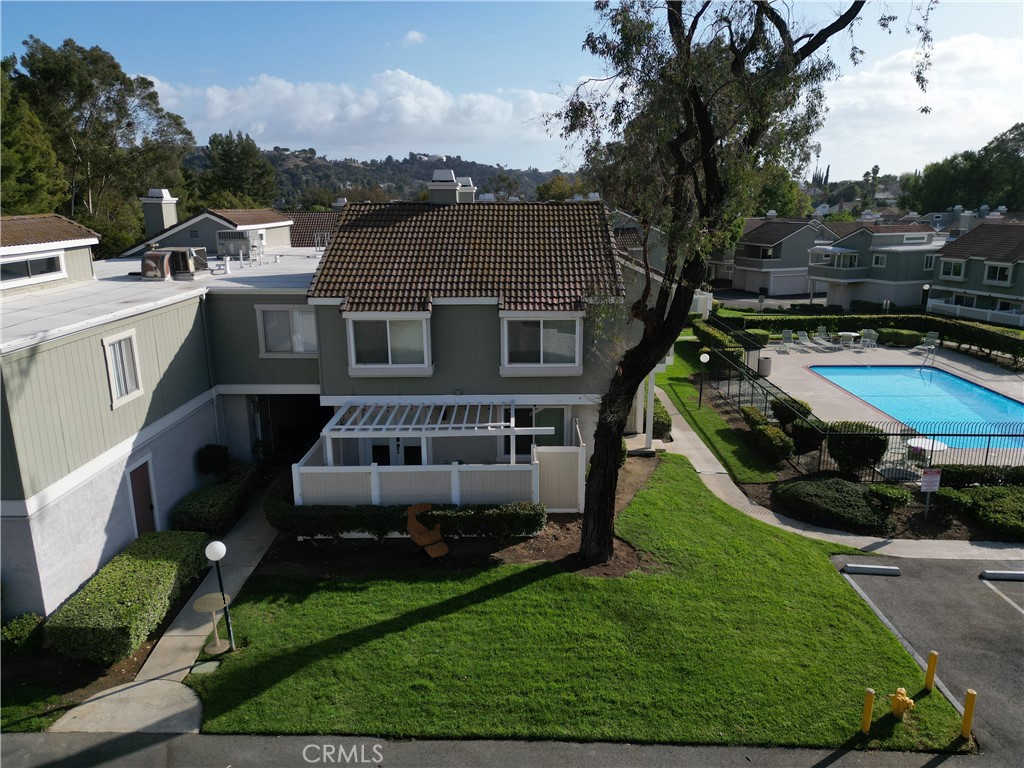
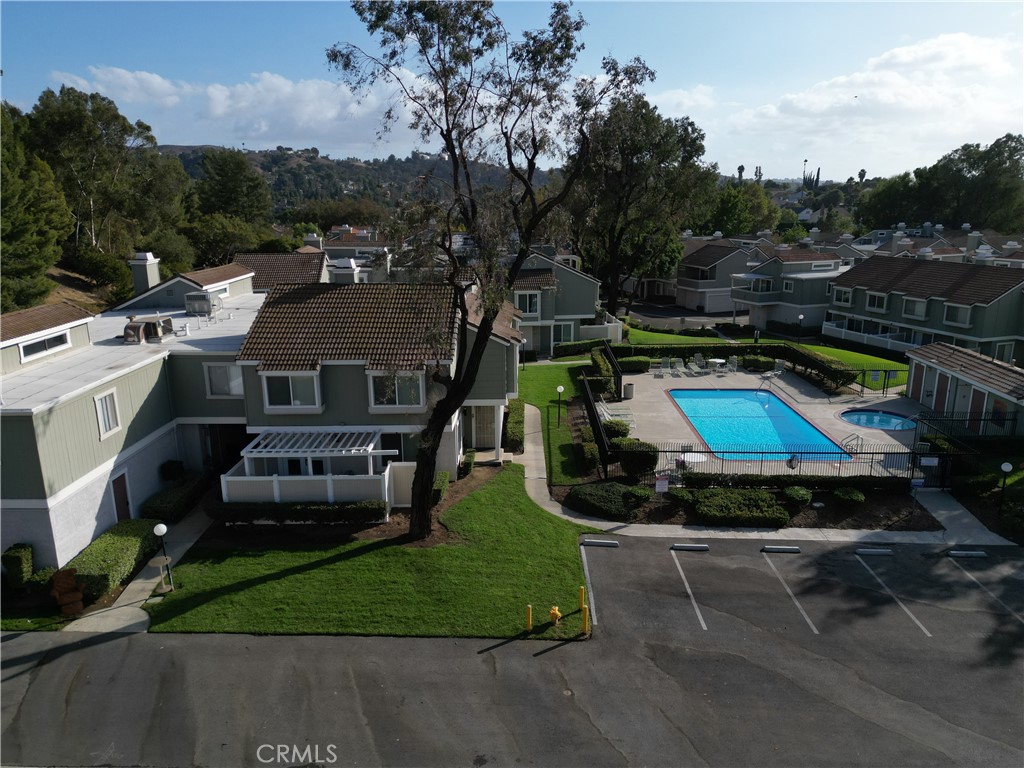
lounge chair: present [406,502,448,562] -> present [51,568,85,618]

